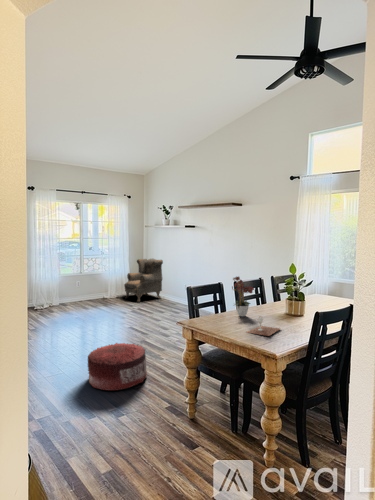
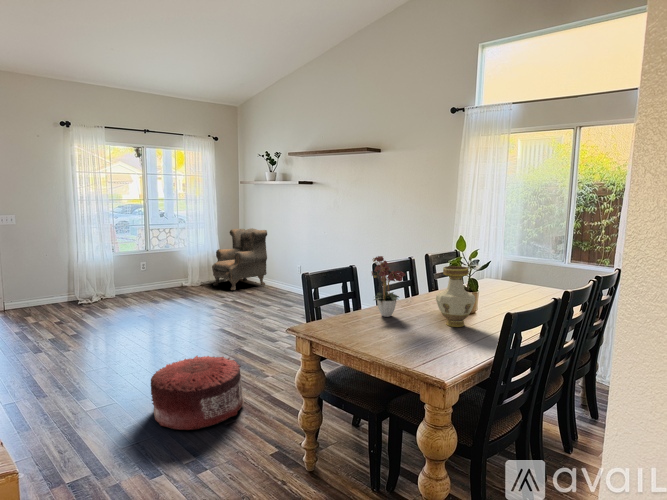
vase: none [274,283,301,324] -> present [436,266,476,327]
wine glass: present [247,316,280,336] -> none [385,317,447,349]

